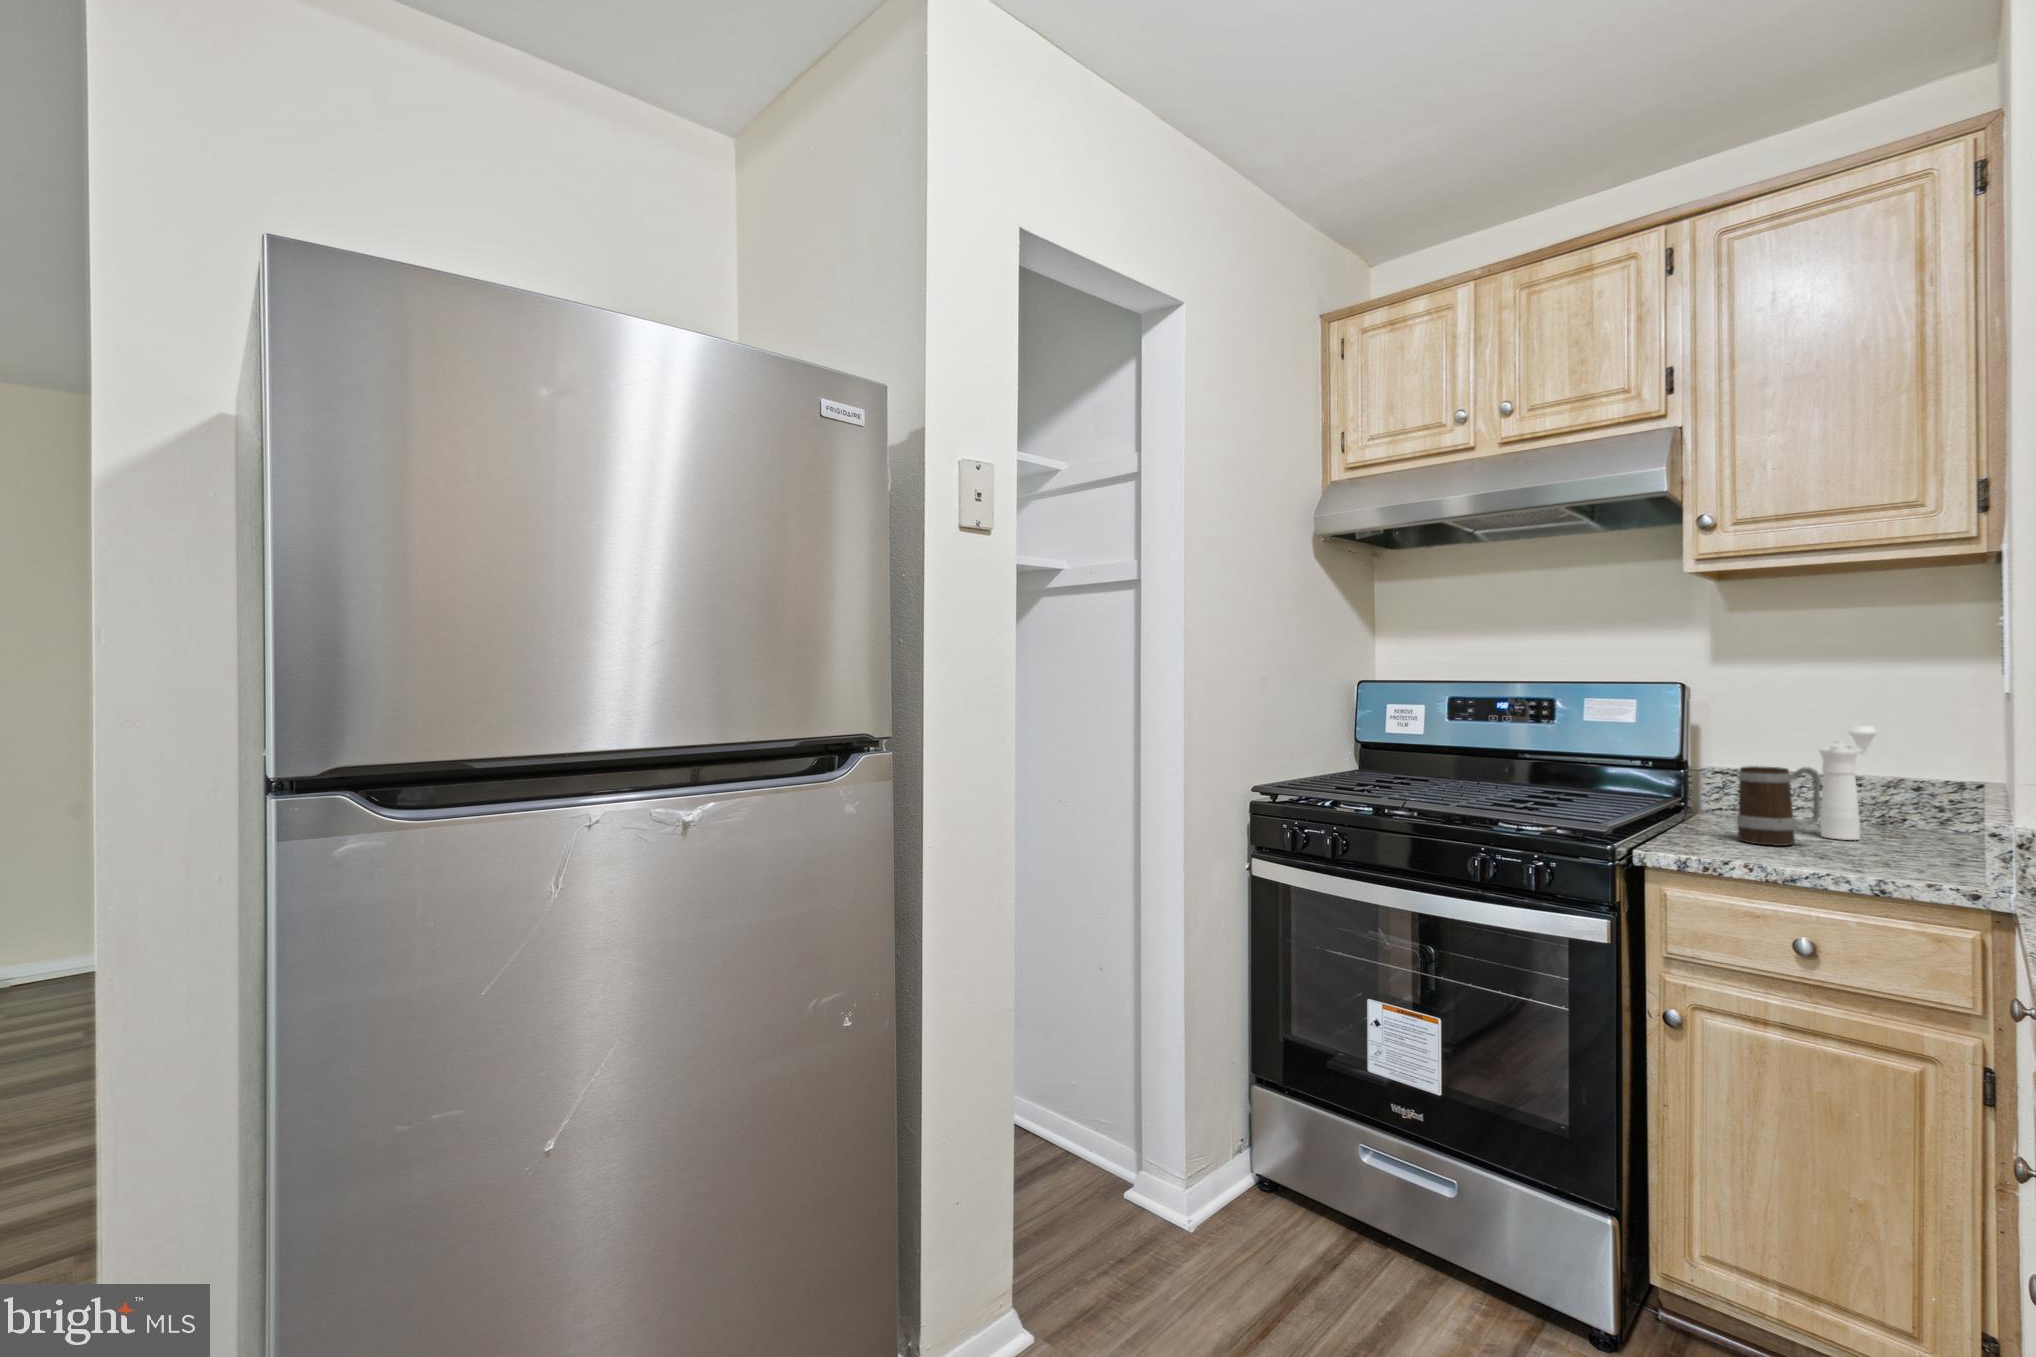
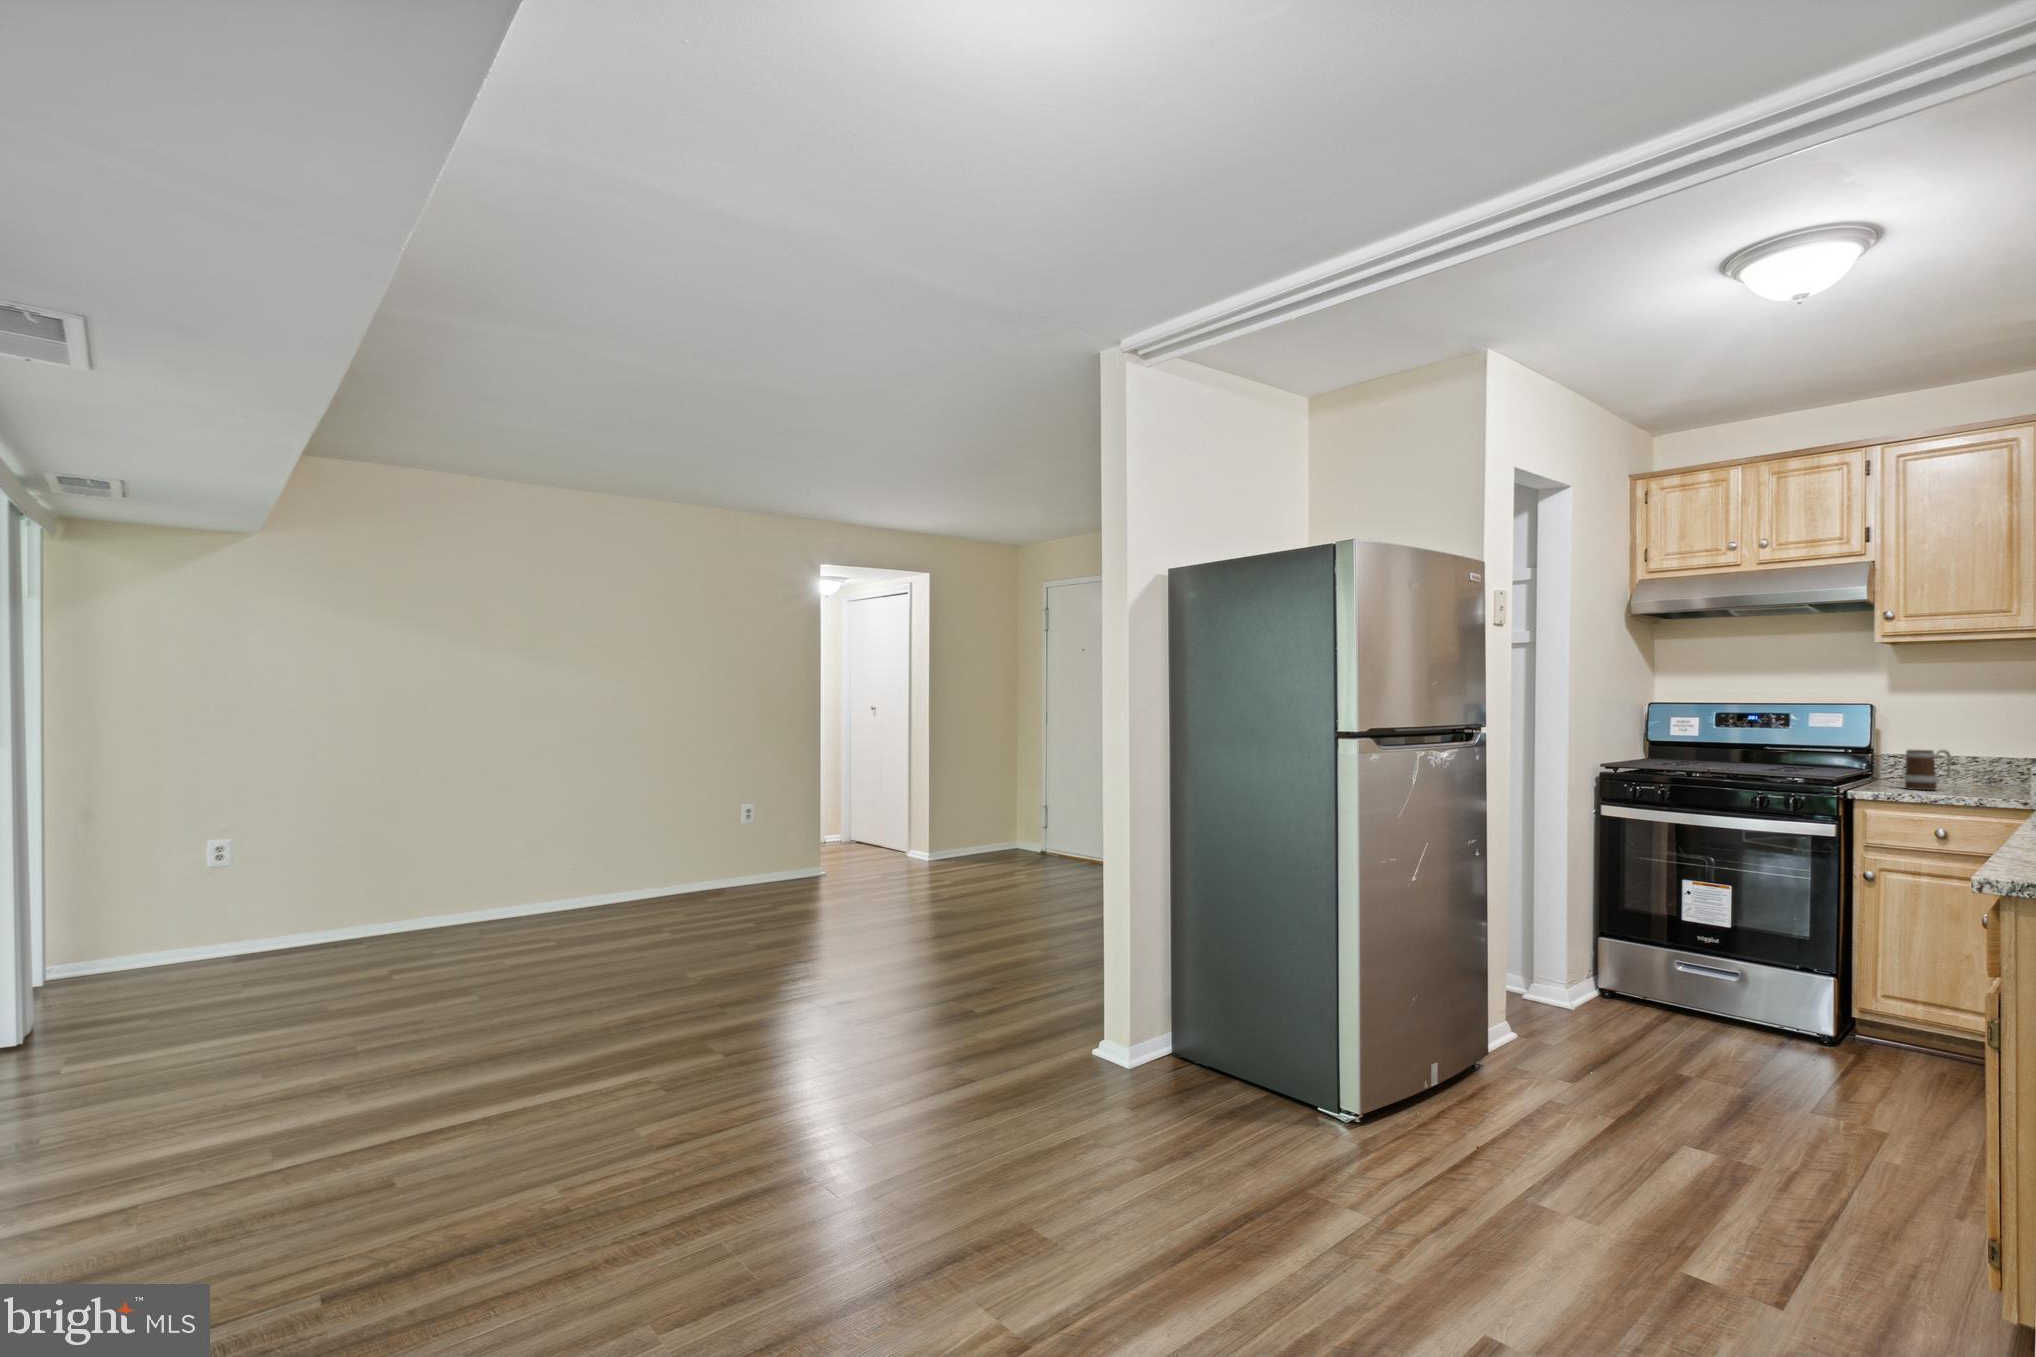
pepper mill: present [1819,726,1877,840] -> none [1951,730,1986,790]

